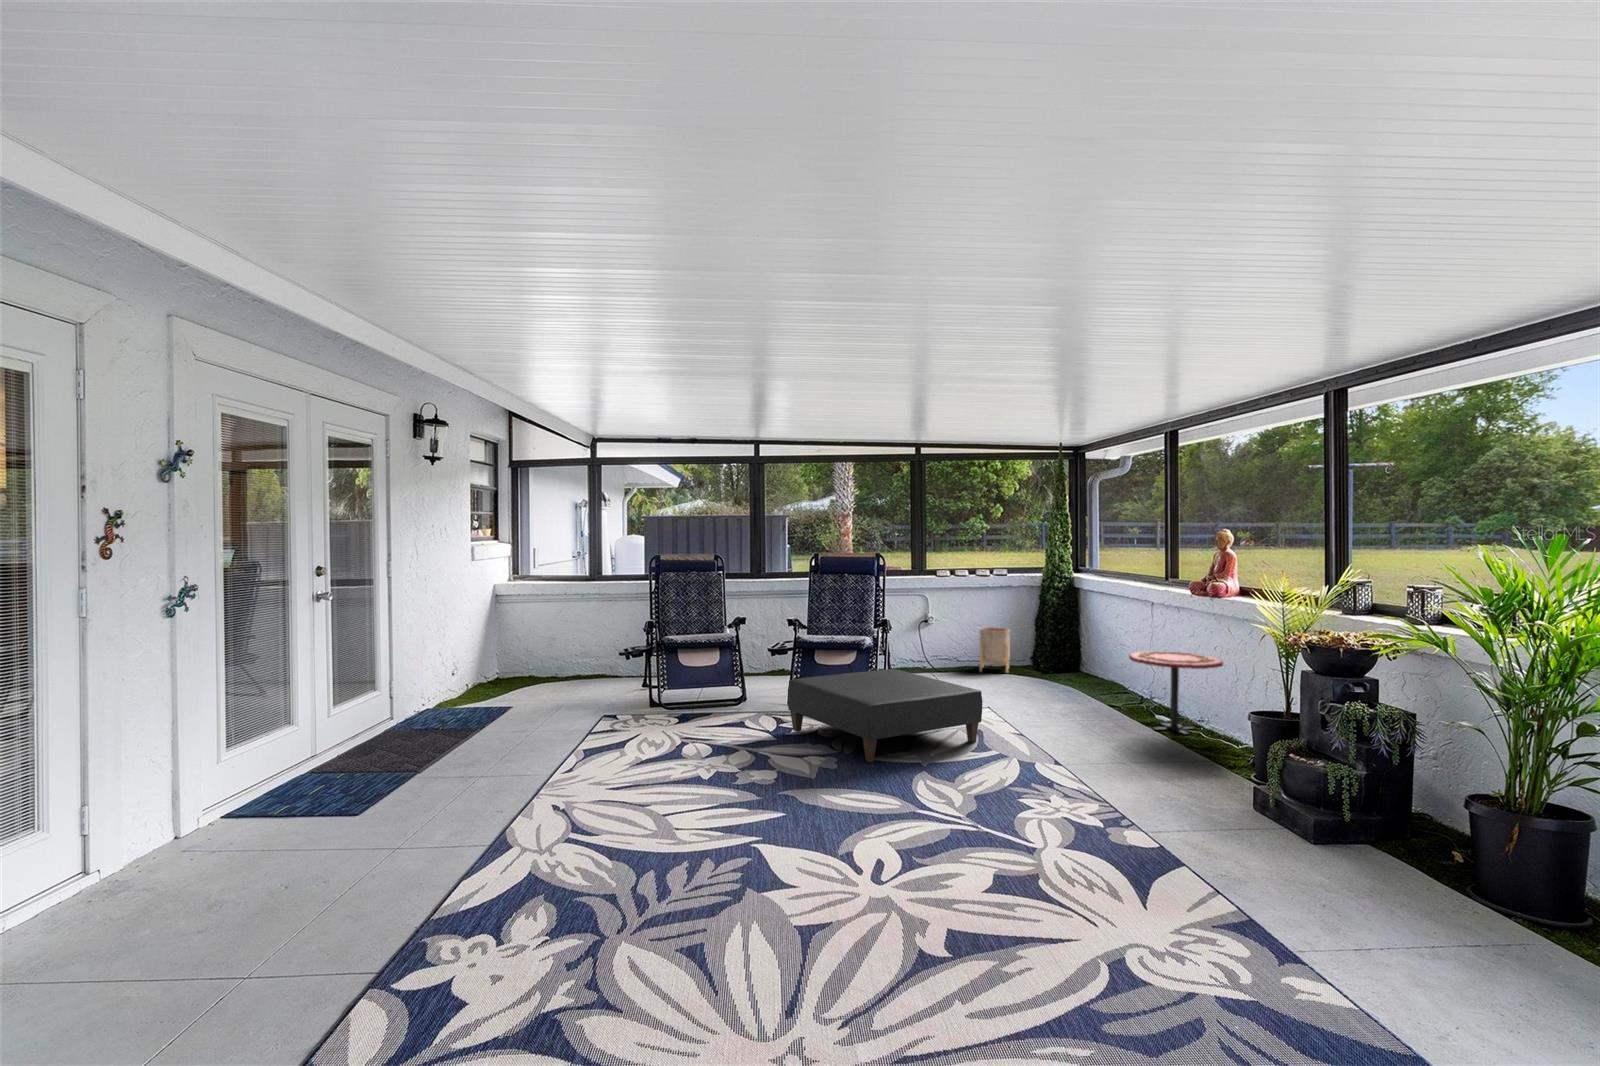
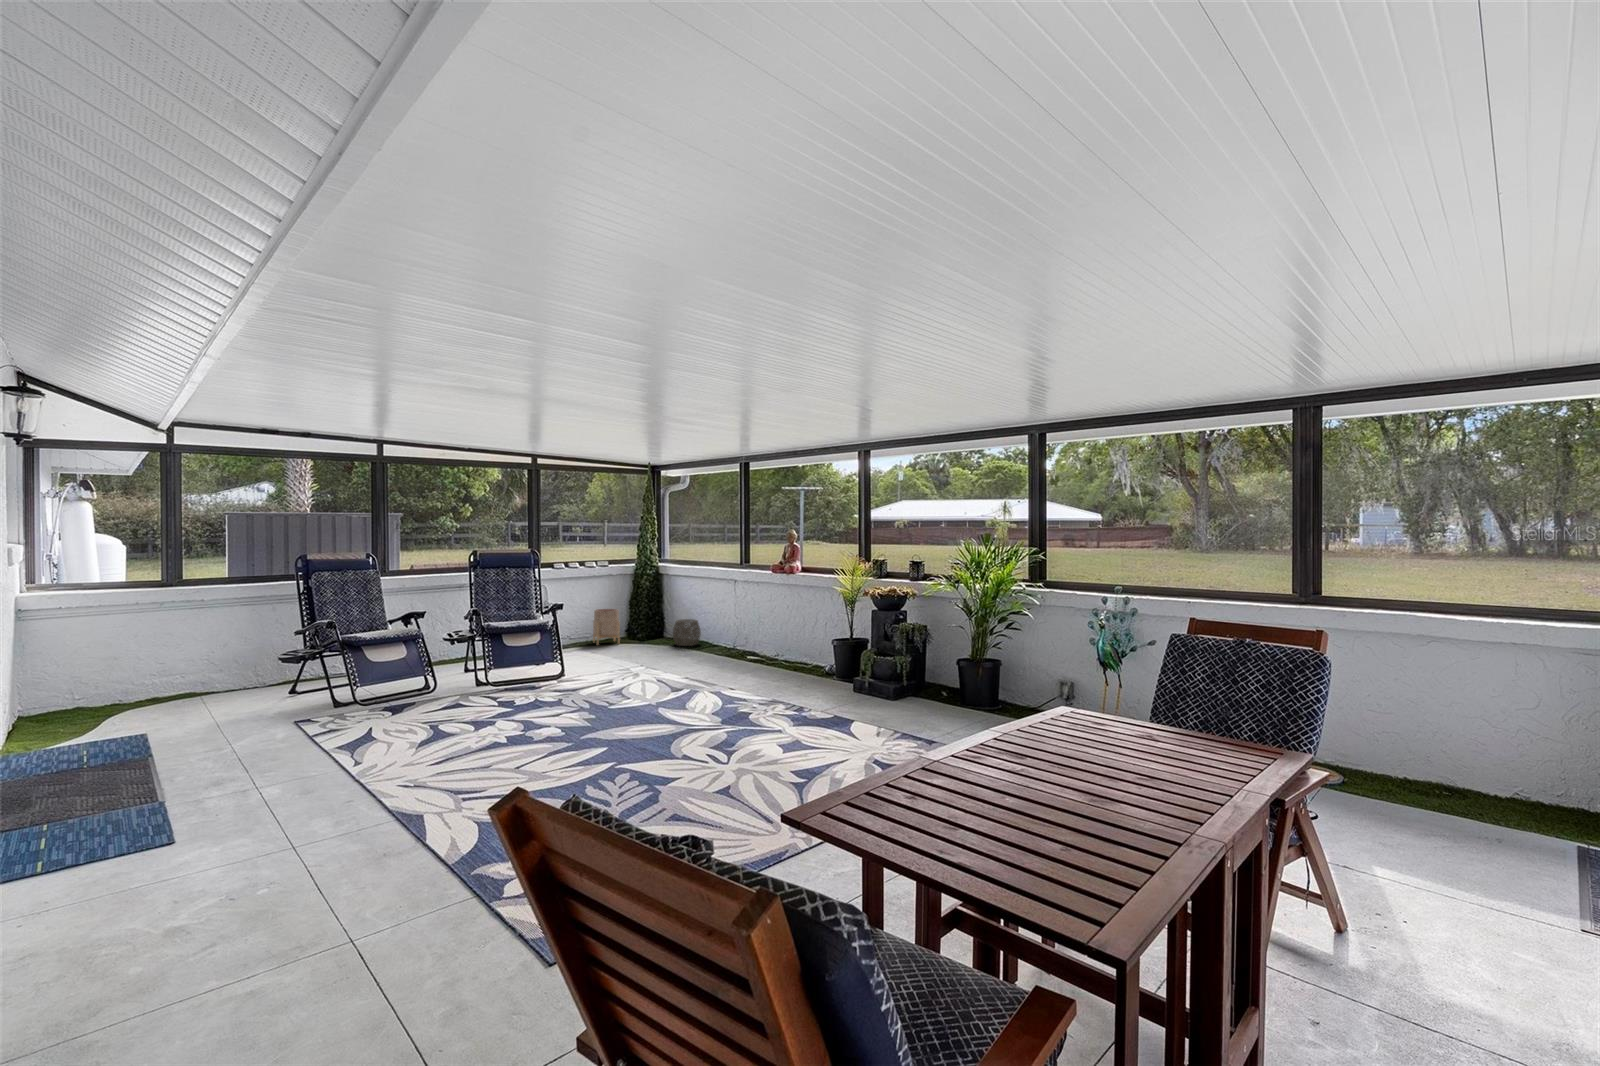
woven basket: none [1069,650,1109,687] -> present [673,619,701,646]
side table: present [1129,651,1223,734] -> none [743,612,800,665]
ottoman: present [788,669,982,762] -> none [511,643,671,711]

